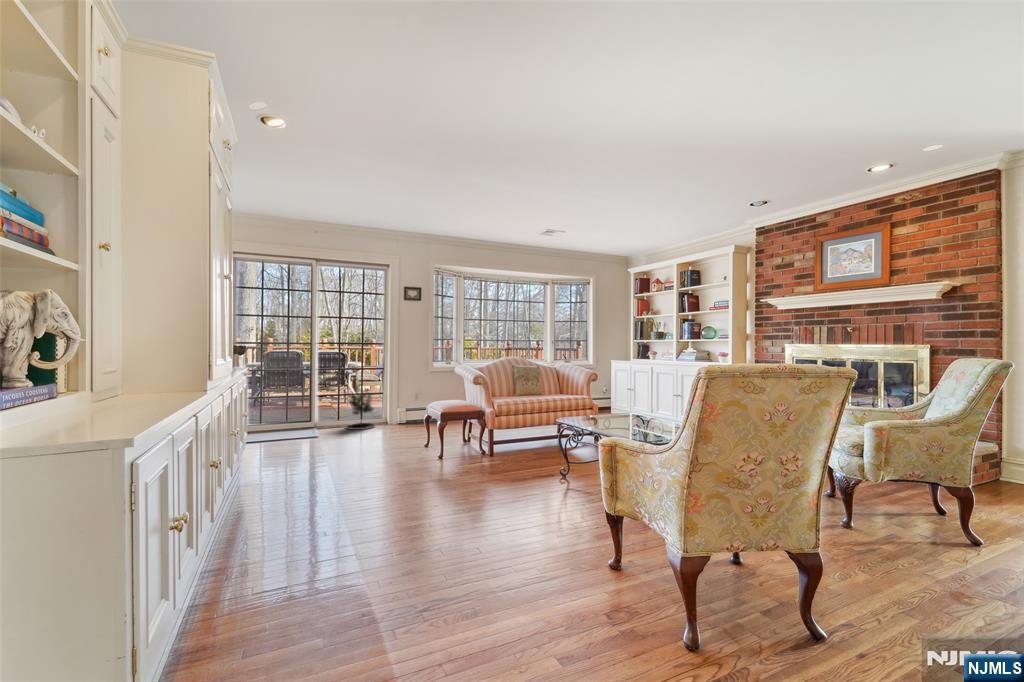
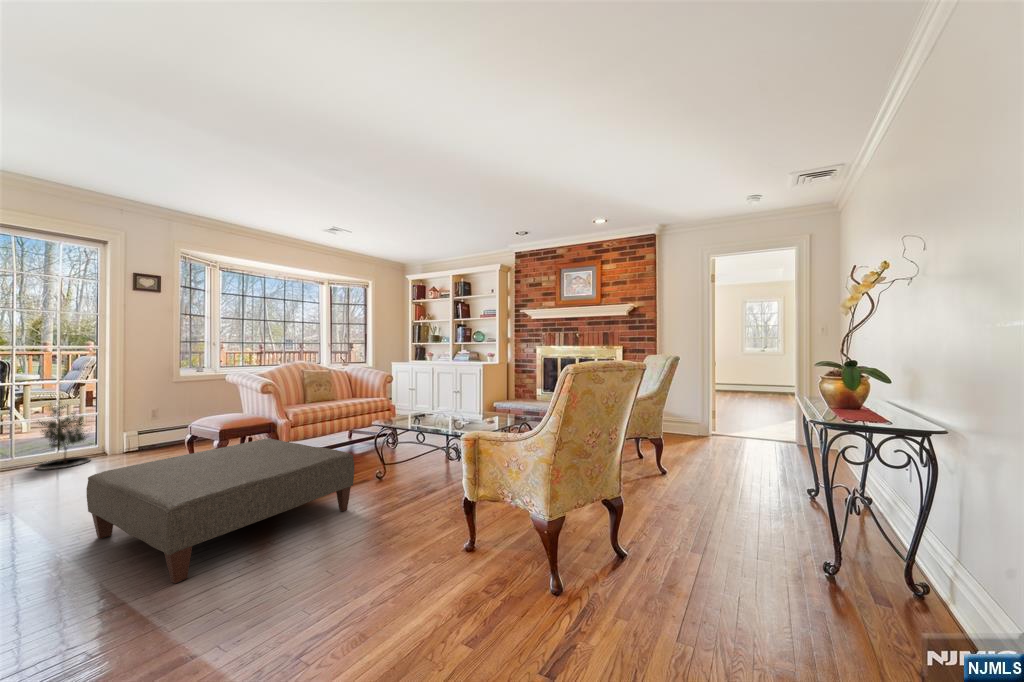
ottoman: none [353,423,531,522] -> present [87,438,354,584]

